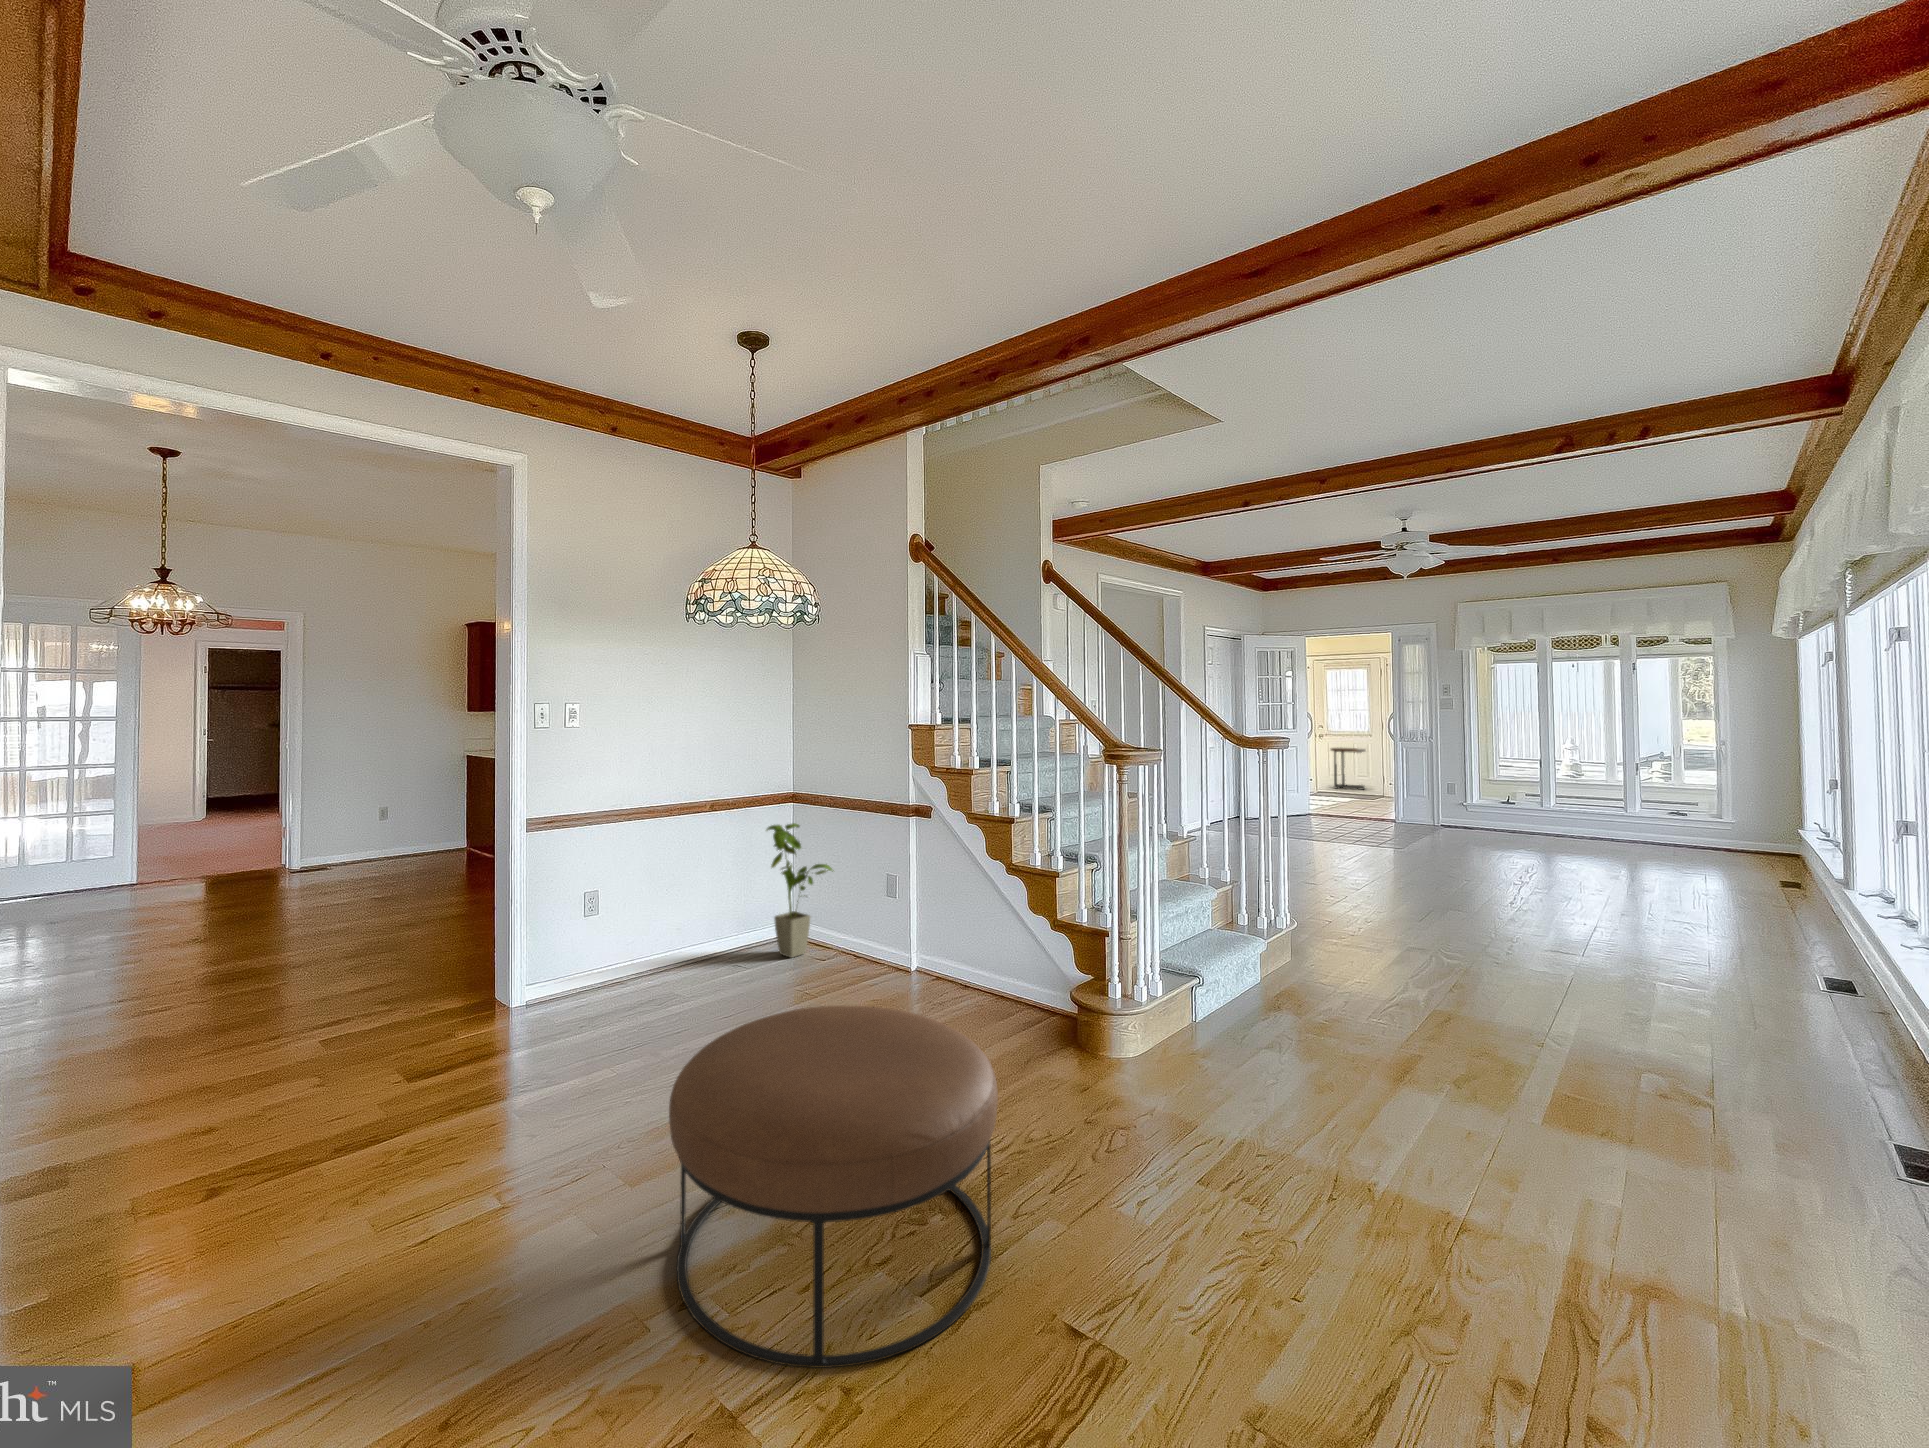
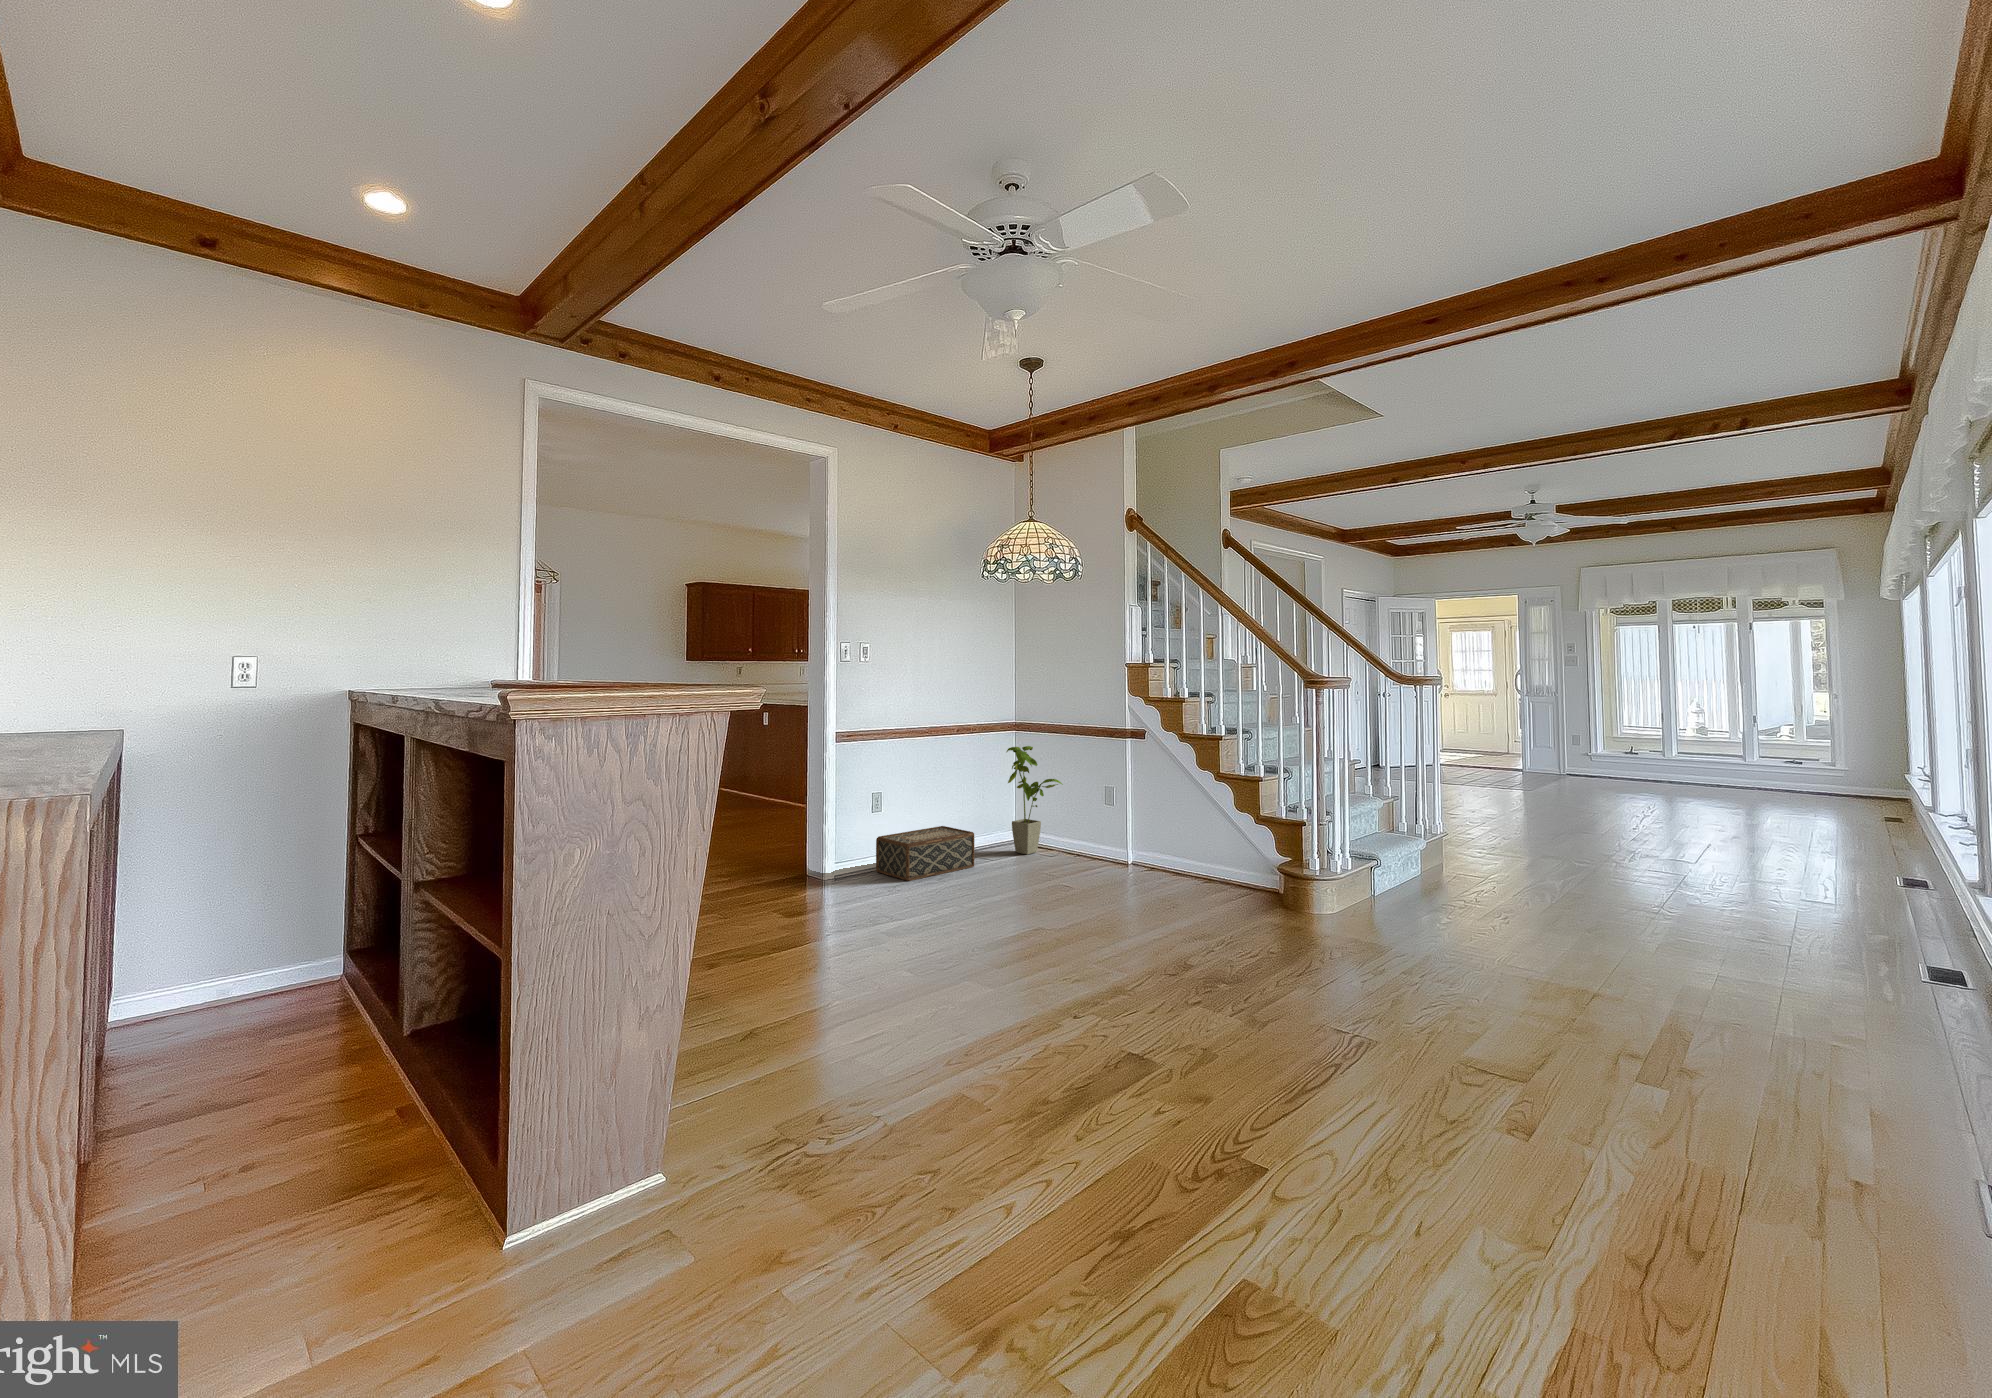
side table: present [1331,747,1366,790] -> none [1455,708,1489,749]
woven basket: none [580,926,713,1009] -> present [876,826,974,881]
ottoman: present [669,1006,998,1368] -> none [1055,844,1275,1028]

